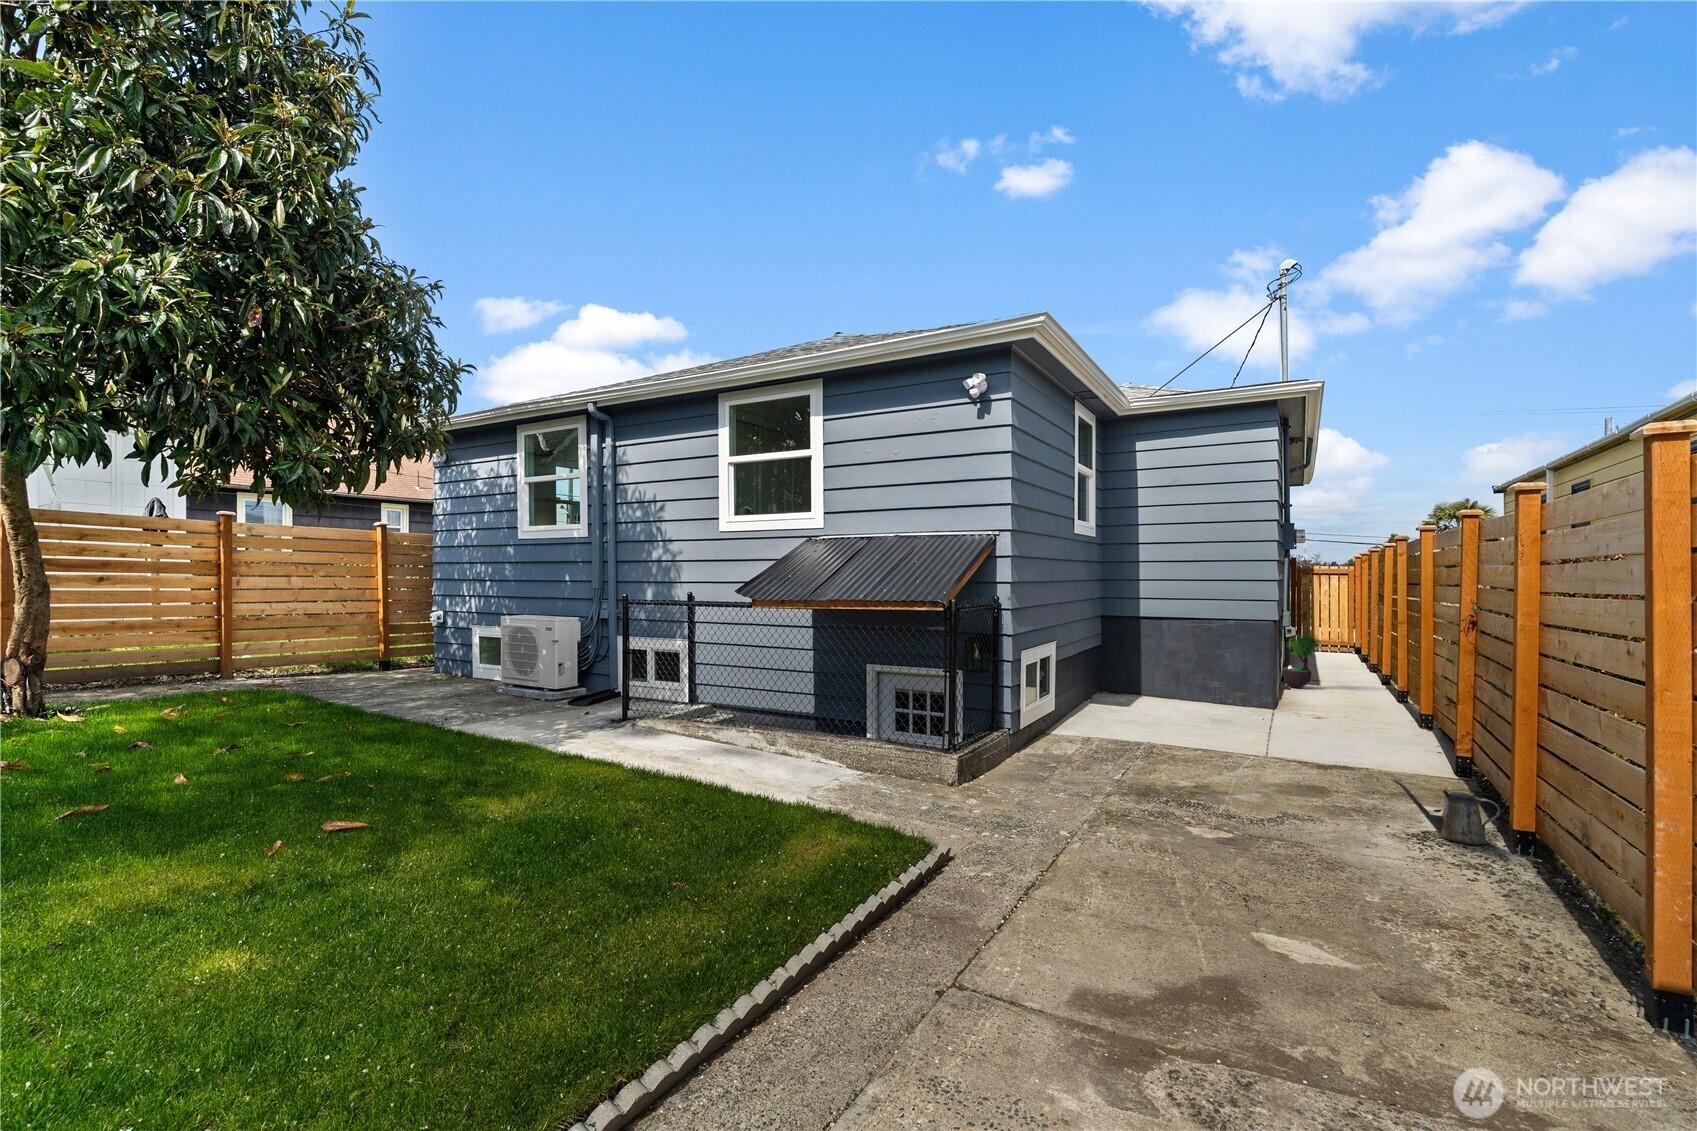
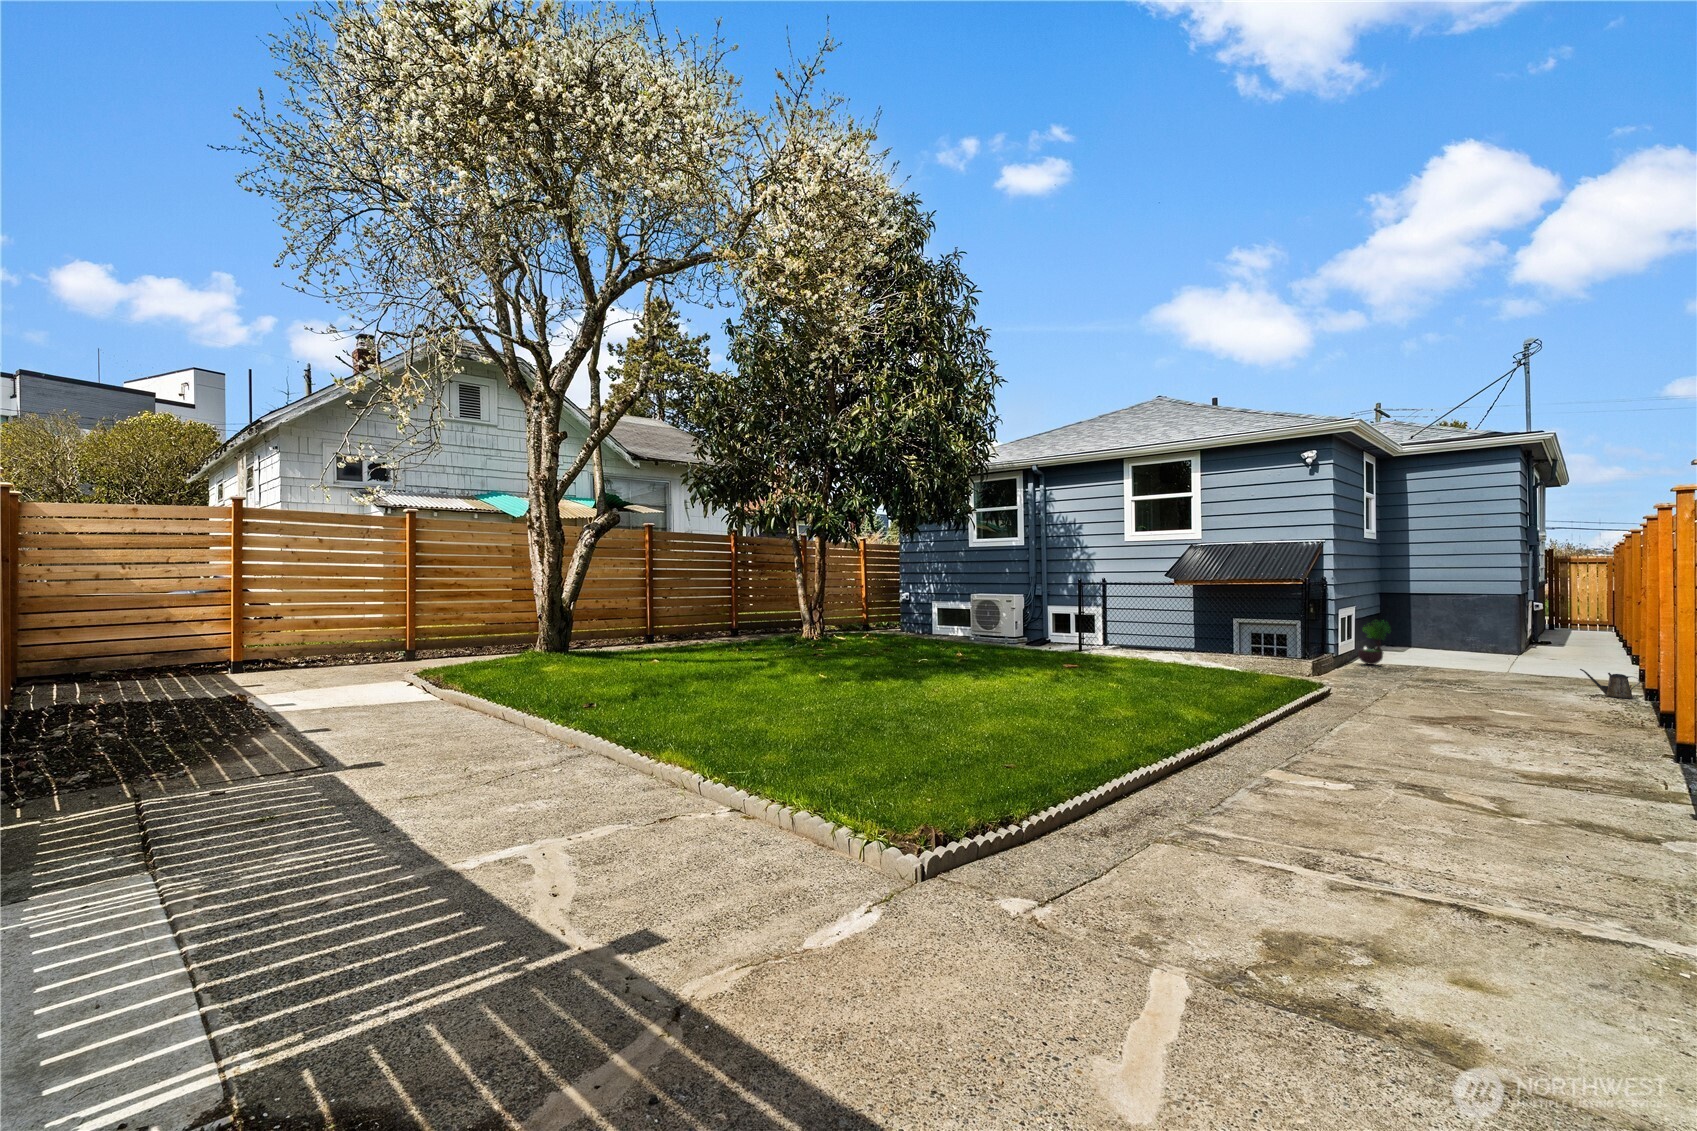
potted tree: present [1283,634,1320,688] -> present [1358,622,1390,665]

